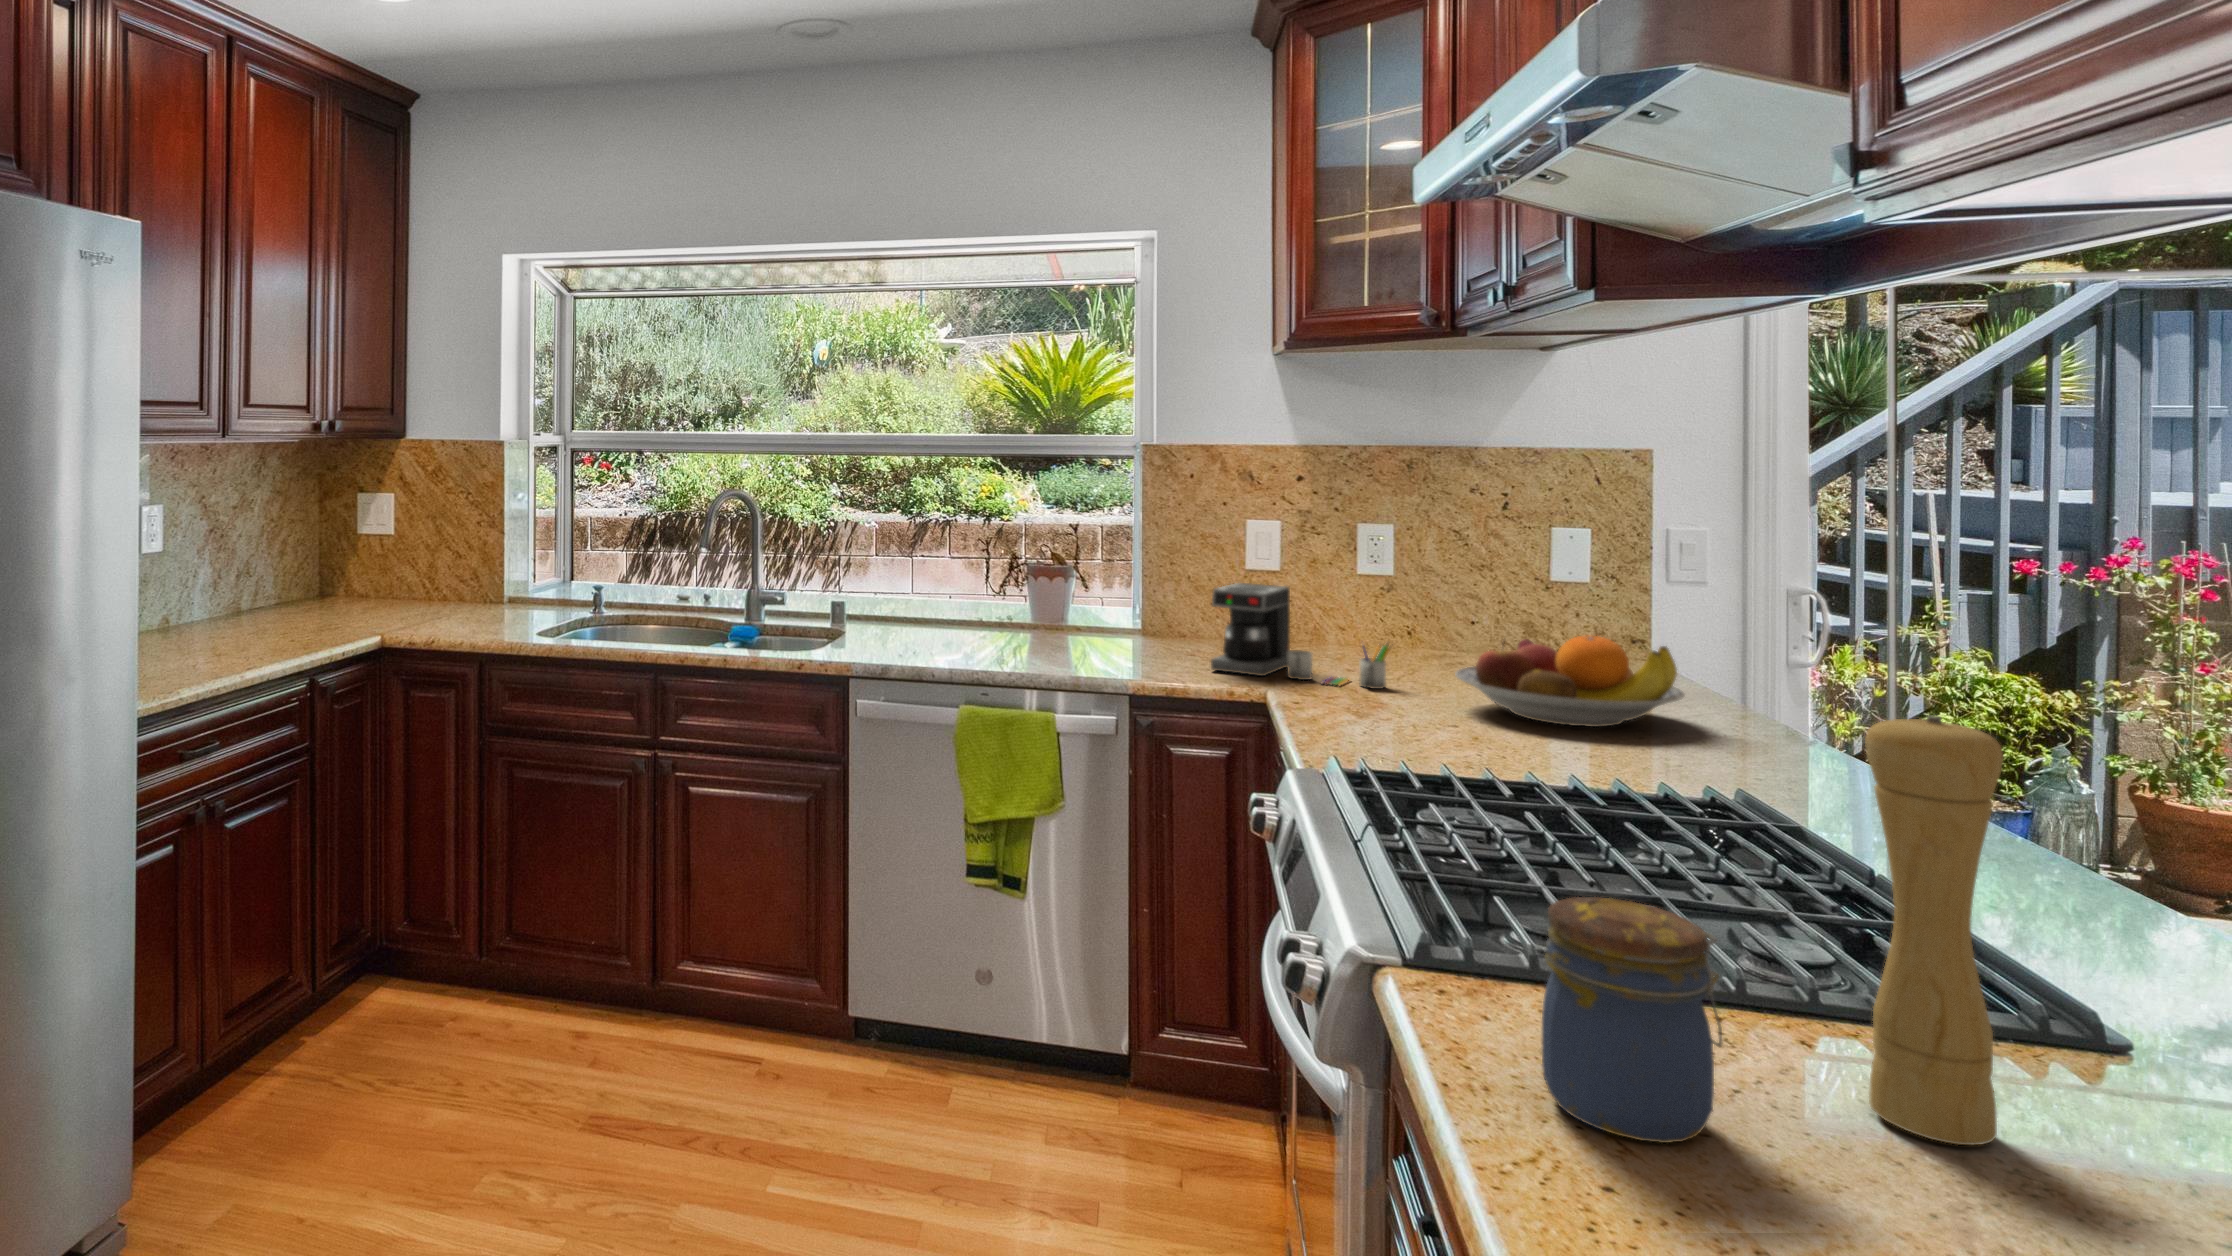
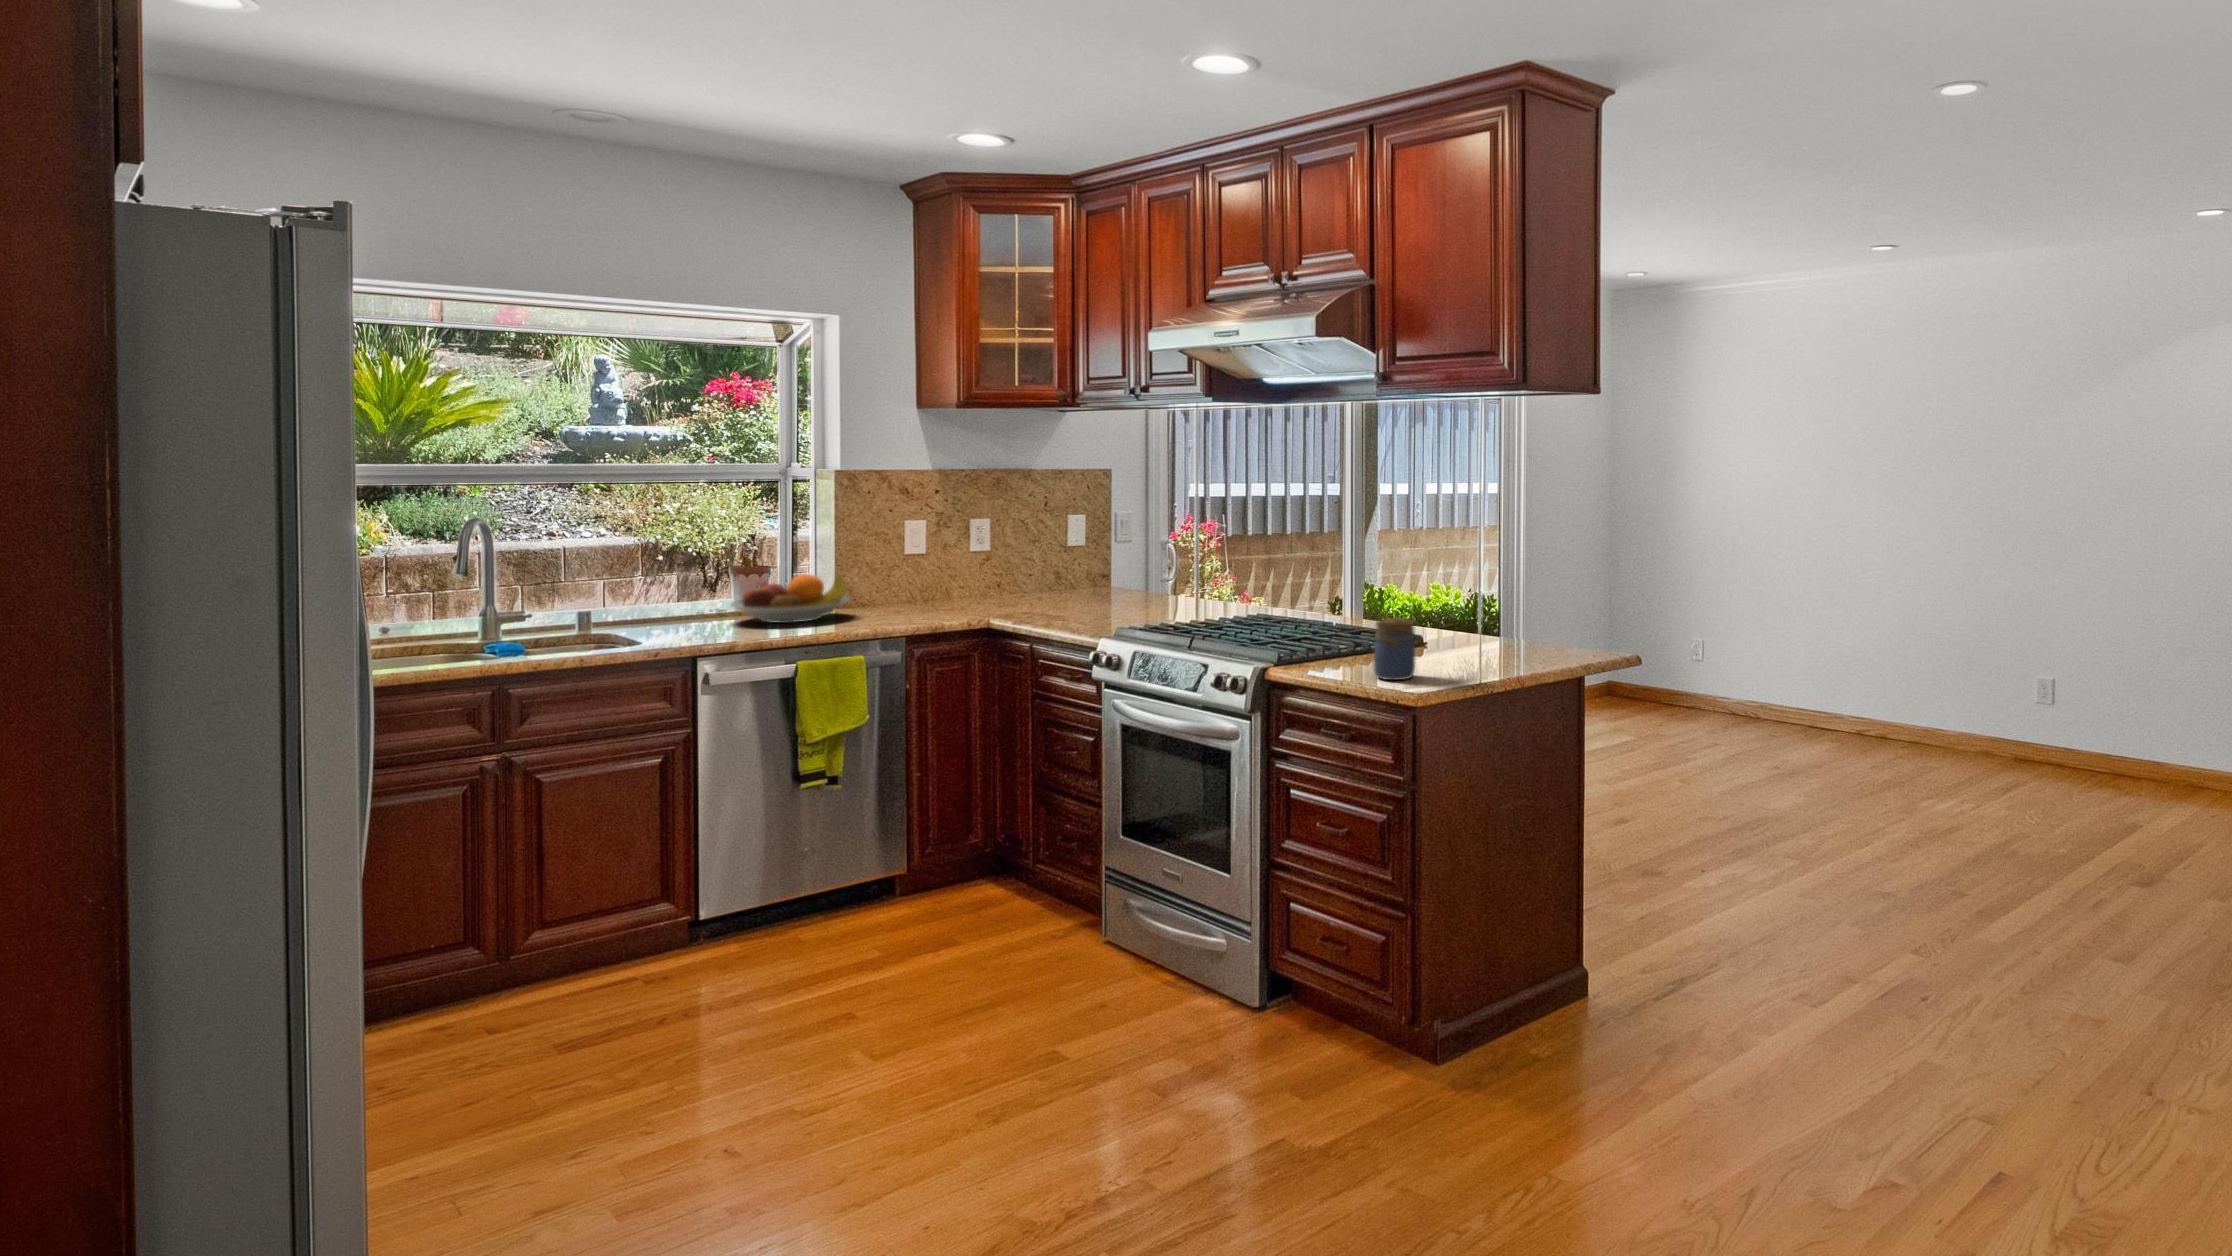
coffee maker: present [1211,583,1391,689] -> none [939,559,1049,615]
fruit bowl: present [1455,635,1684,727] -> present [731,574,849,623]
pepper mill: present [1865,715,2003,1145] -> none [1423,554,1451,665]

